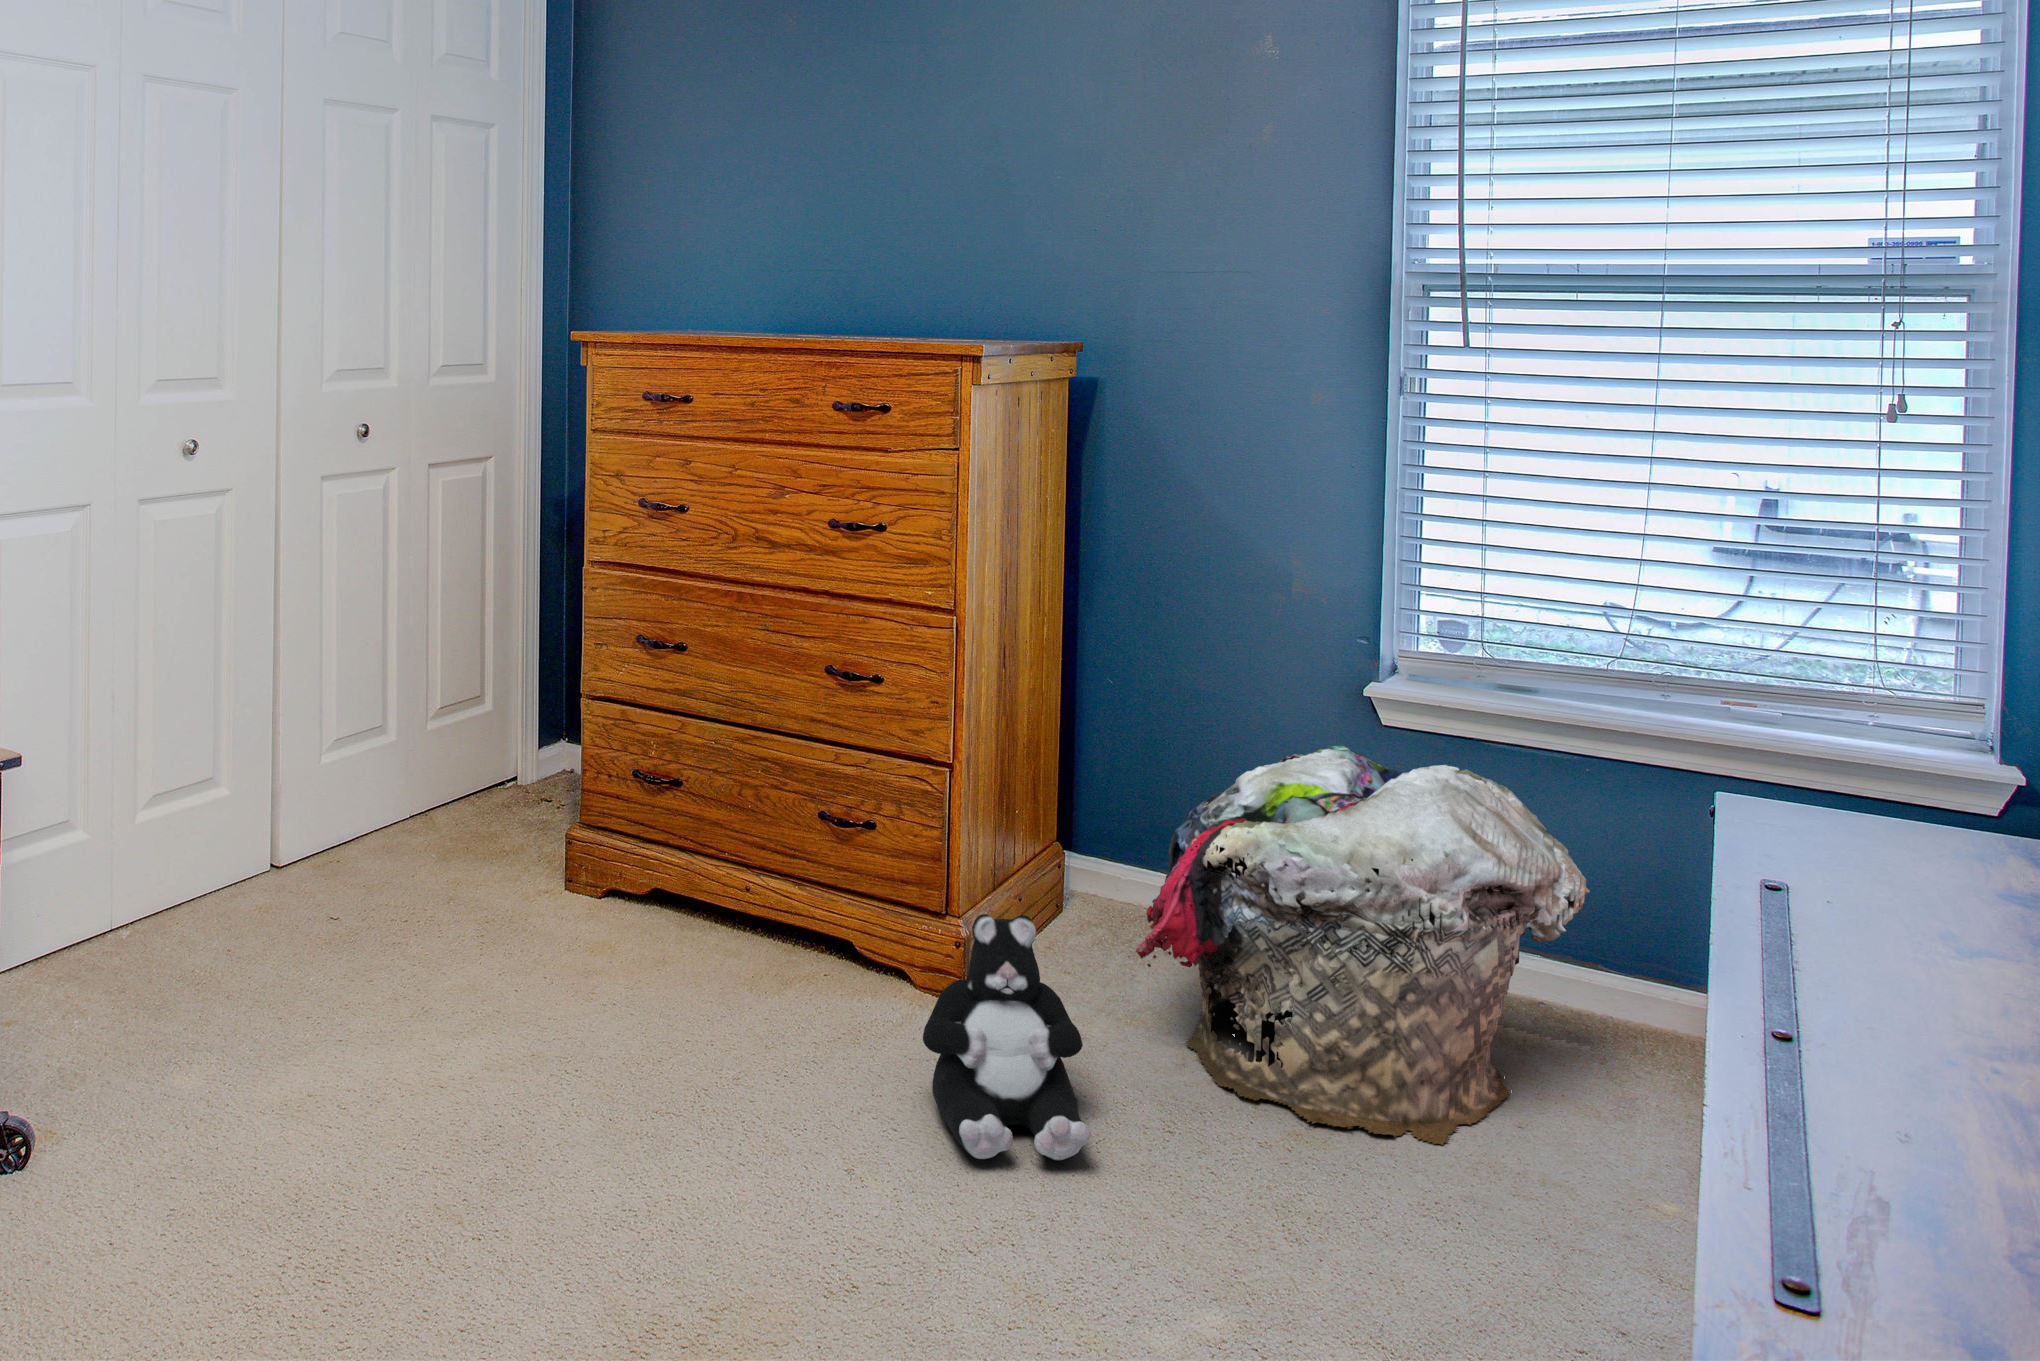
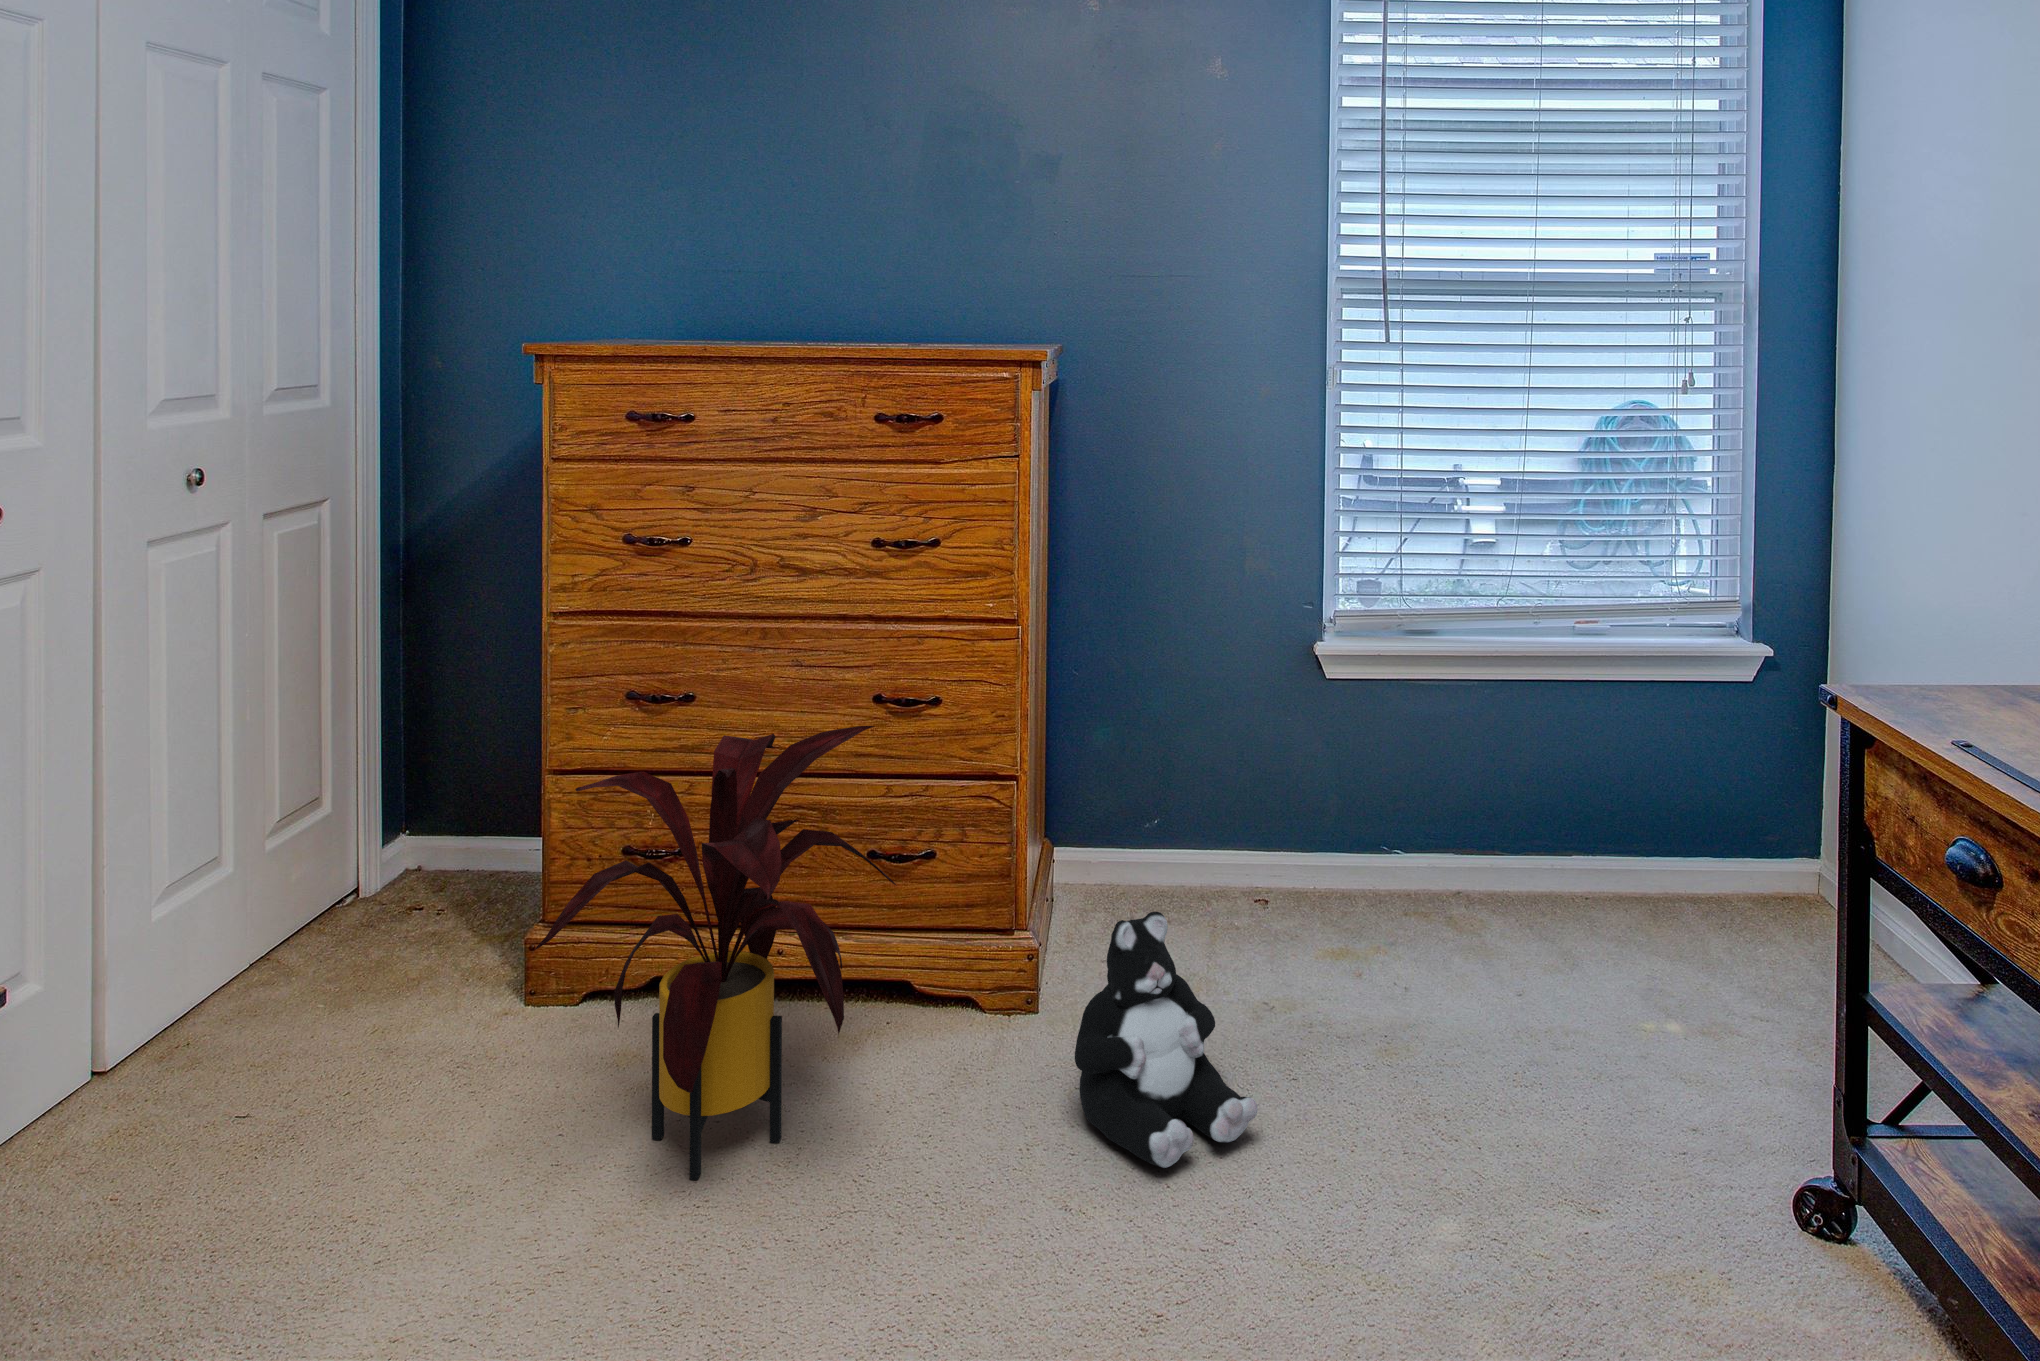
house plant: none [481,677,807,1042] -> present [534,726,896,1180]
laundry basket: present [1134,746,1590,1145] -> none [1200,691,1520,1031]

